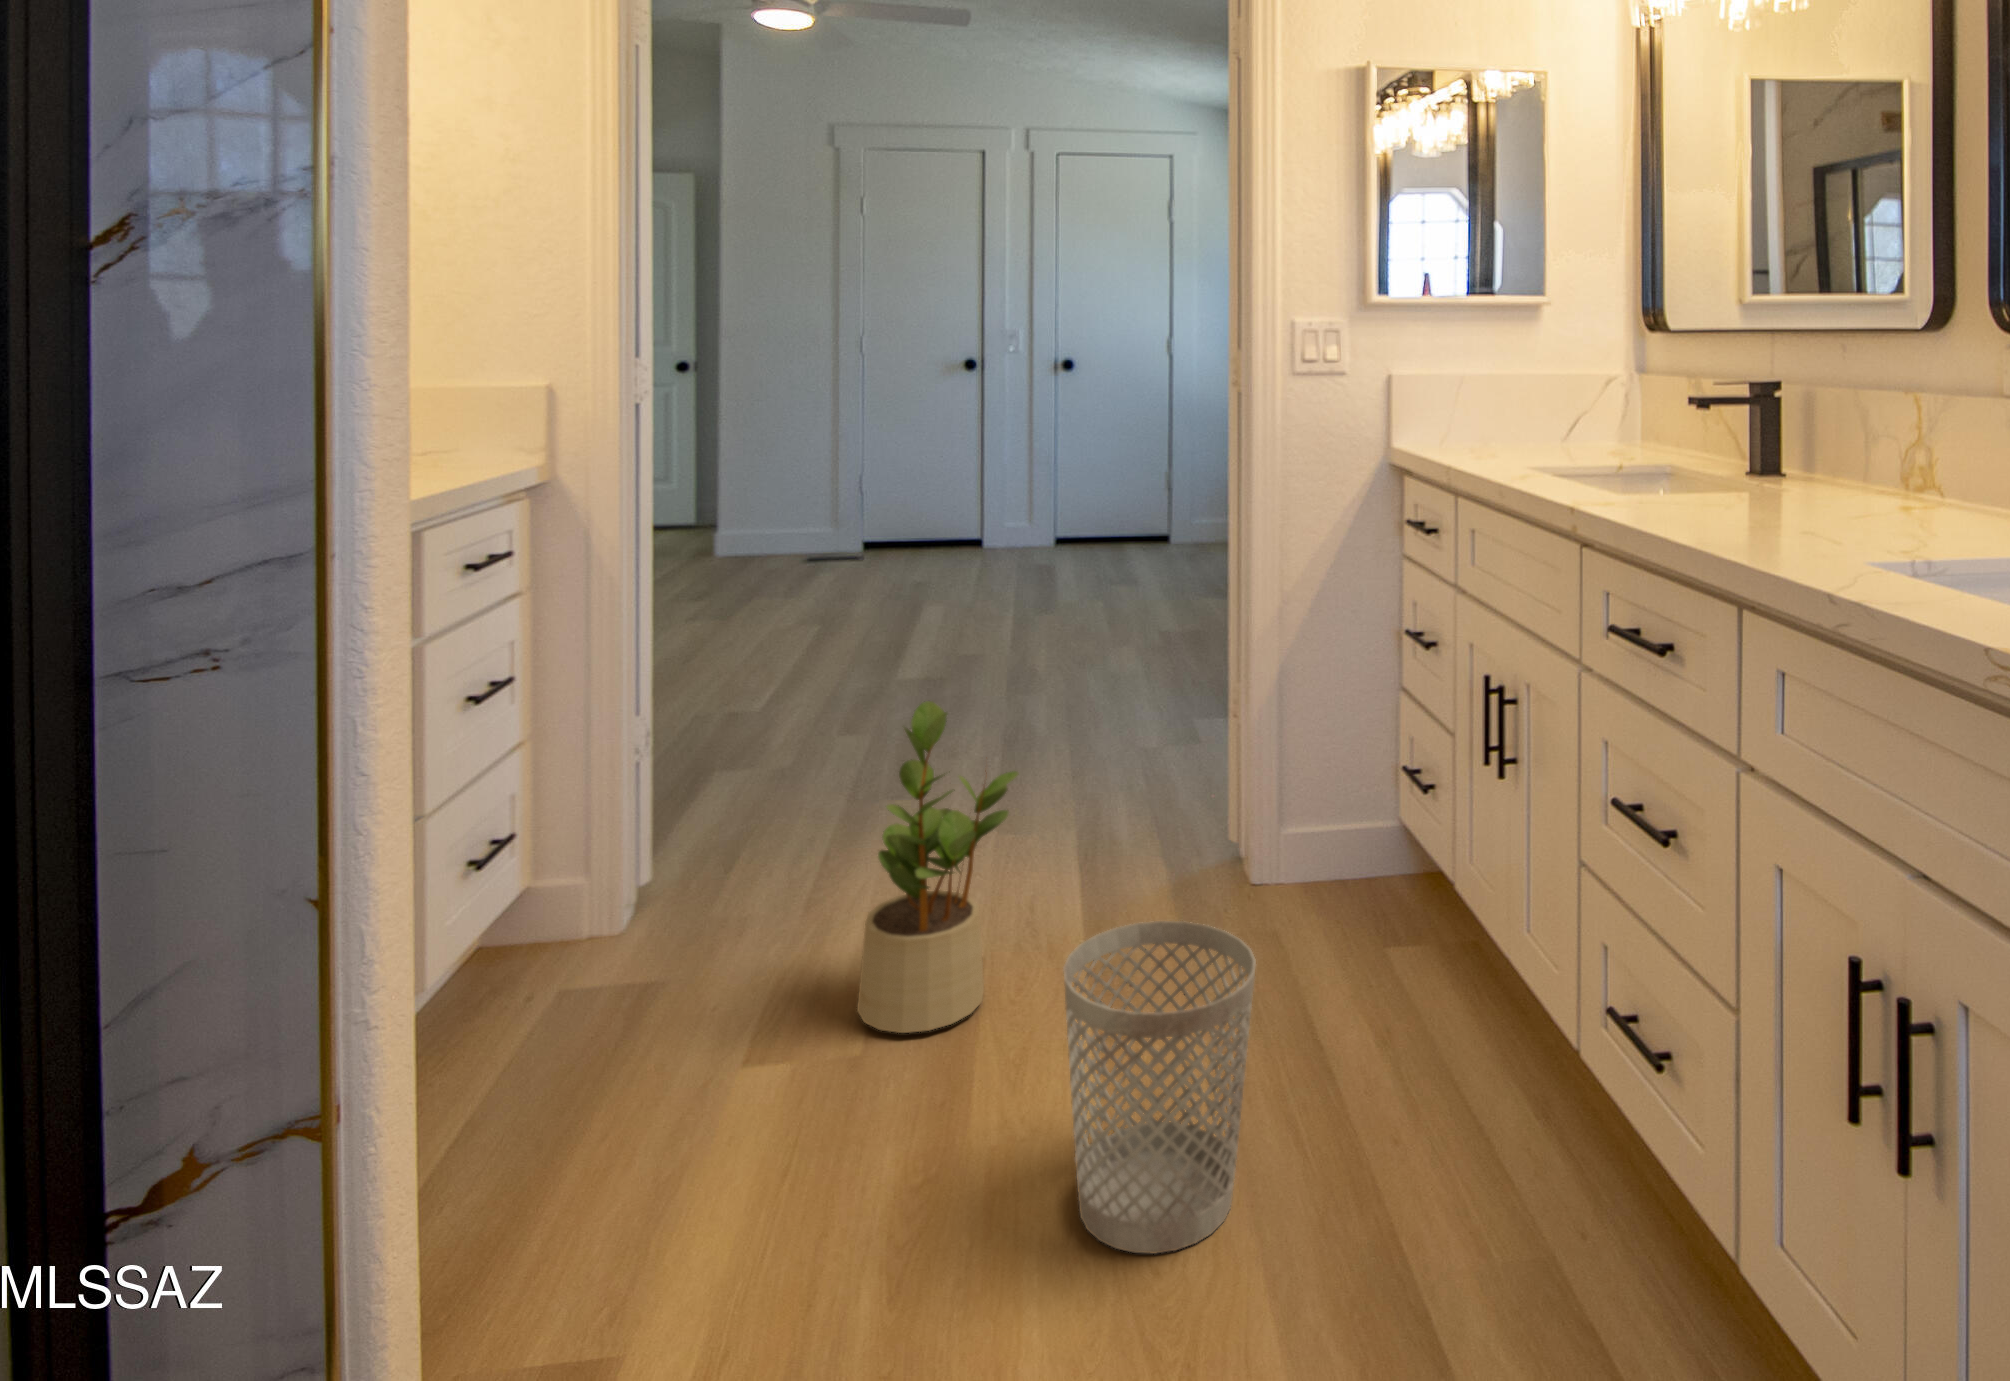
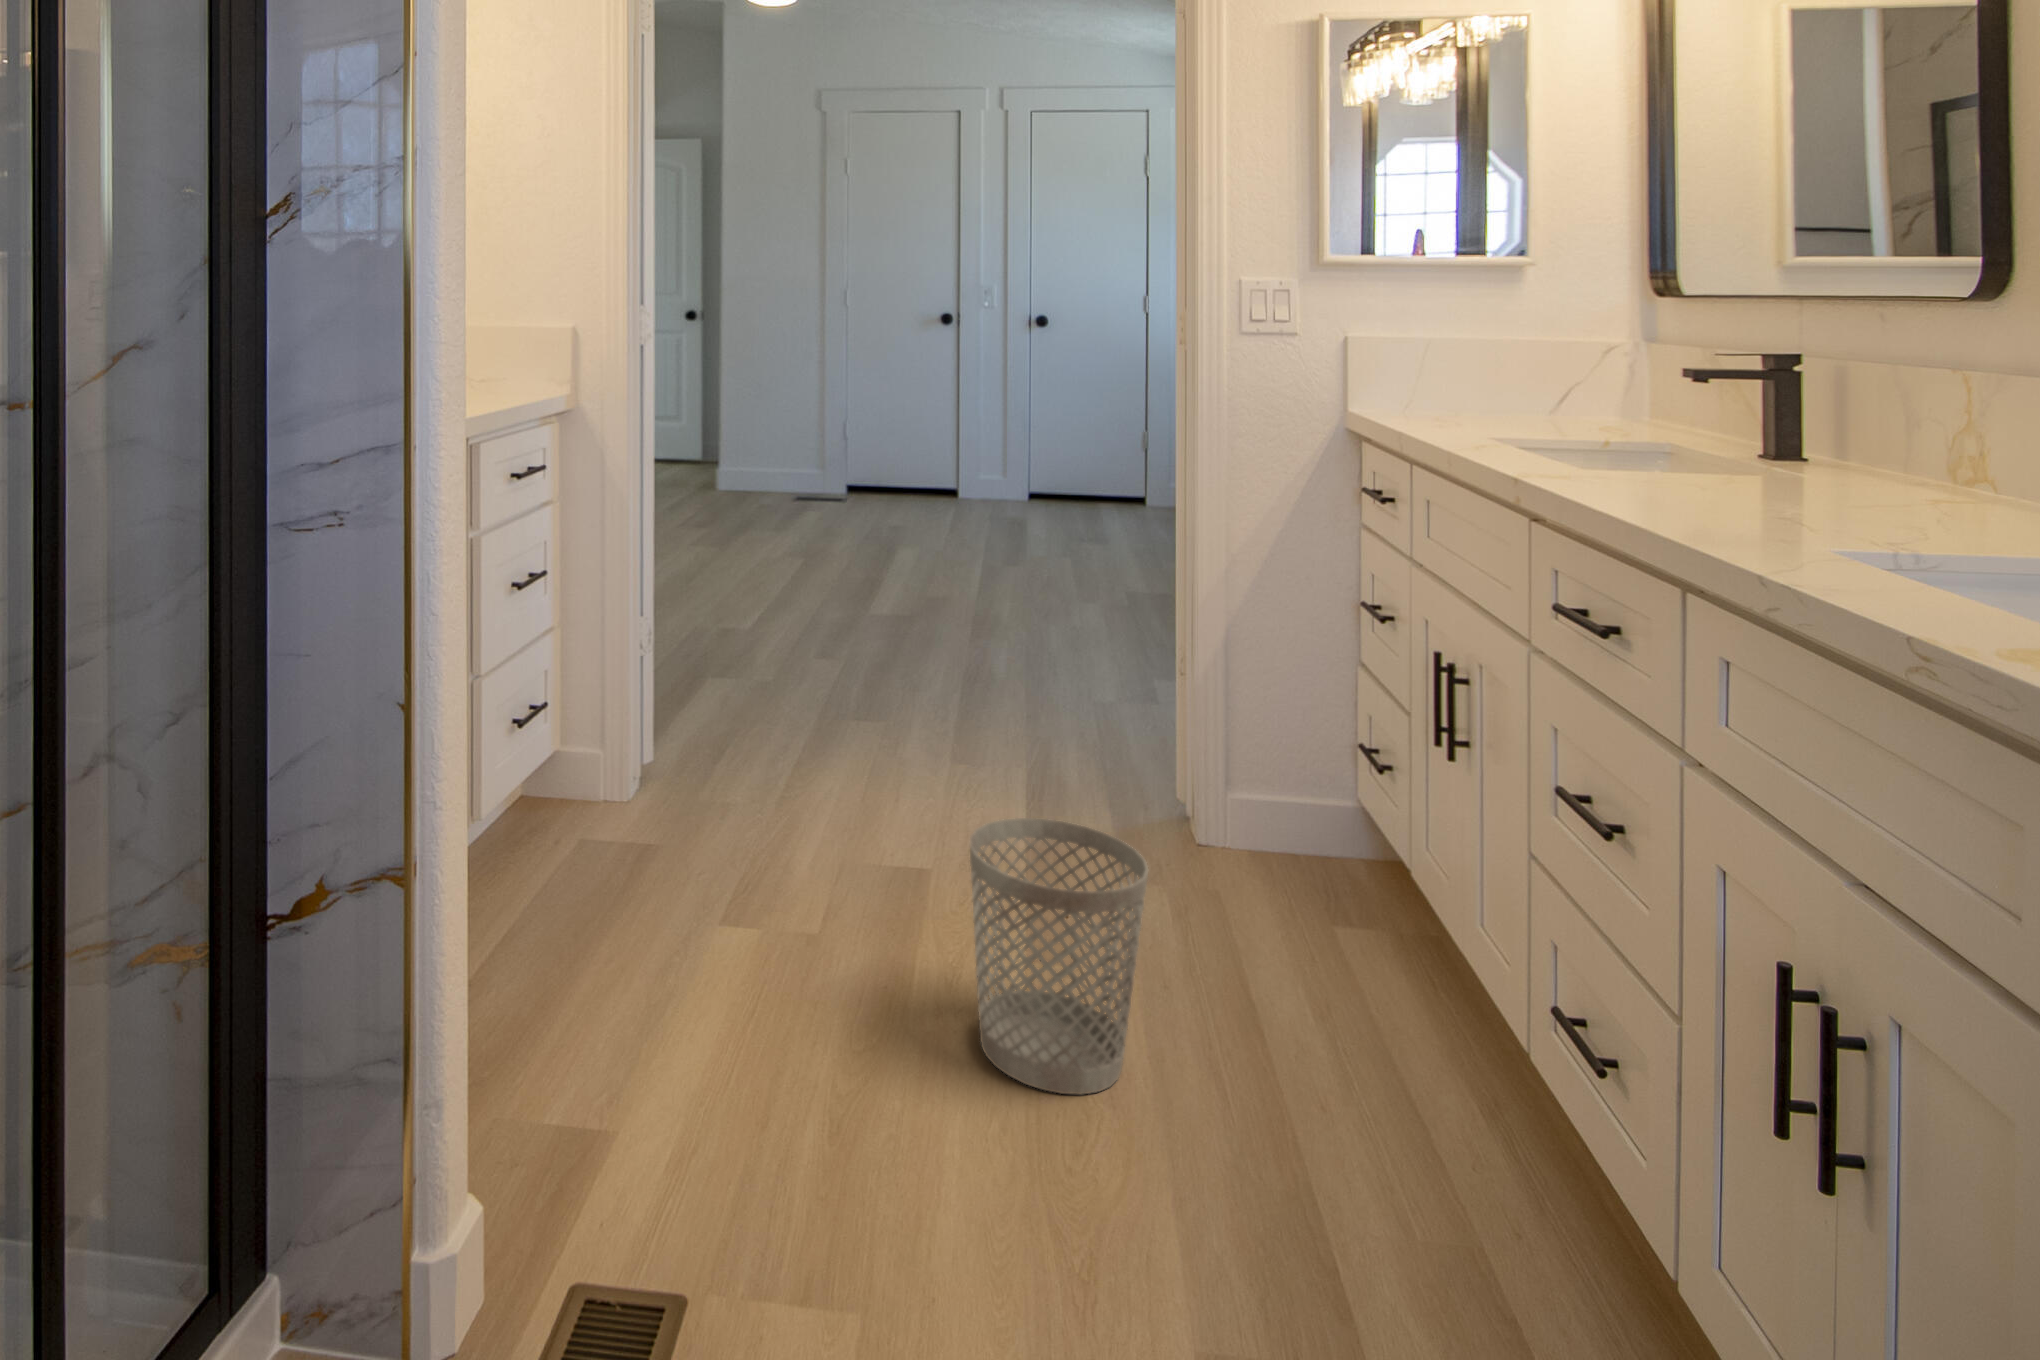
potted plant: present [857,701,1019,1033] -> none [811,609,949,880]

